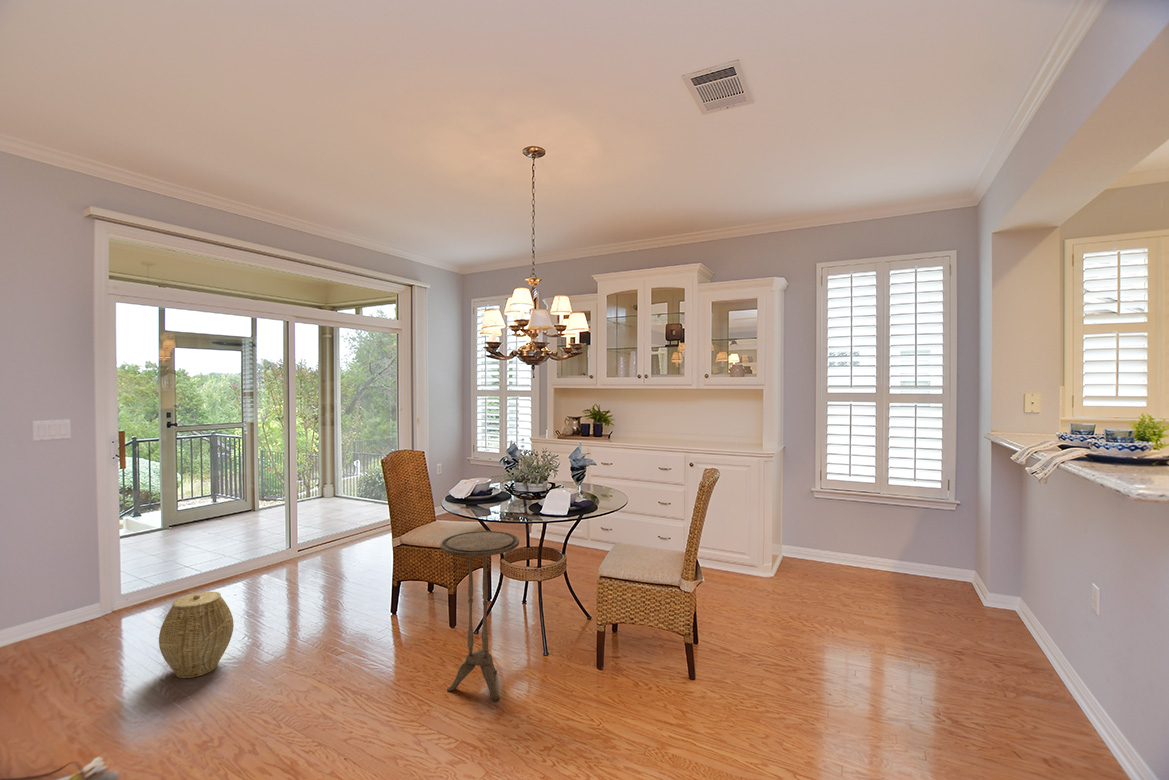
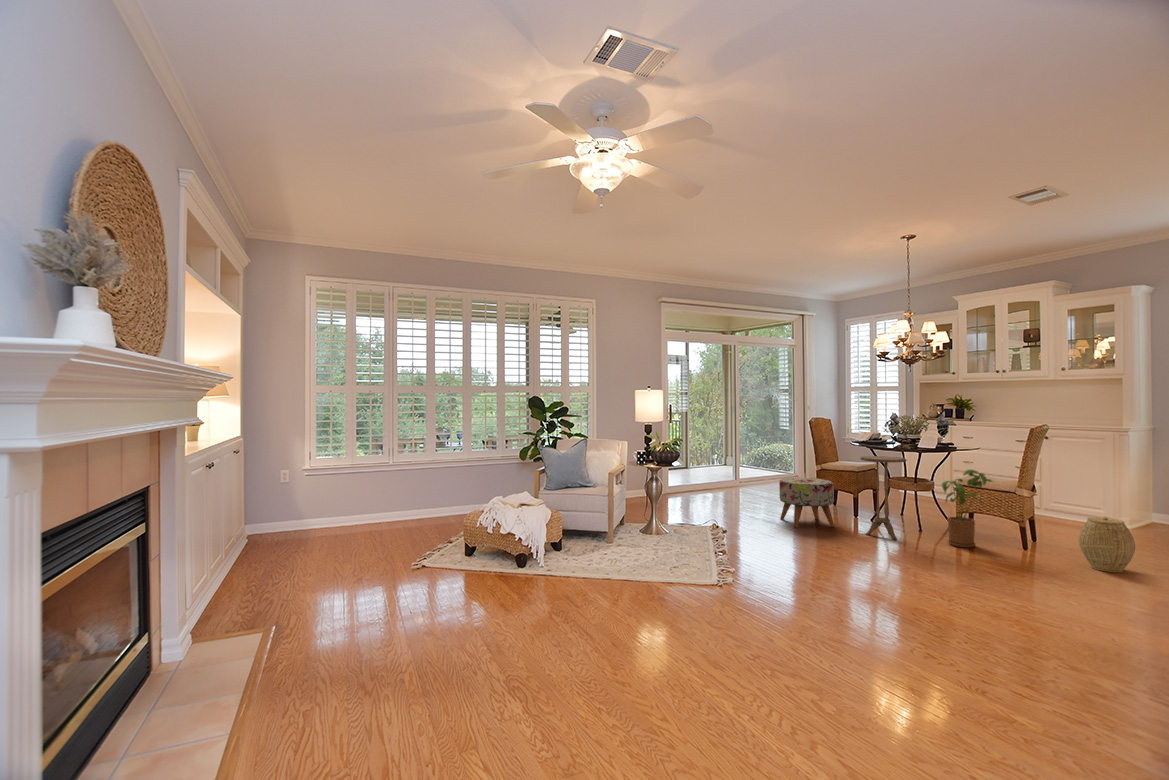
house plant: none [573,555,651,698] -> present [942,470,993,548]
ottoman: none [293,571,401,698] -> present [779,478,834,528]
woven basket: present [159,592,234,678] -> present [1079,517,1135,572]

